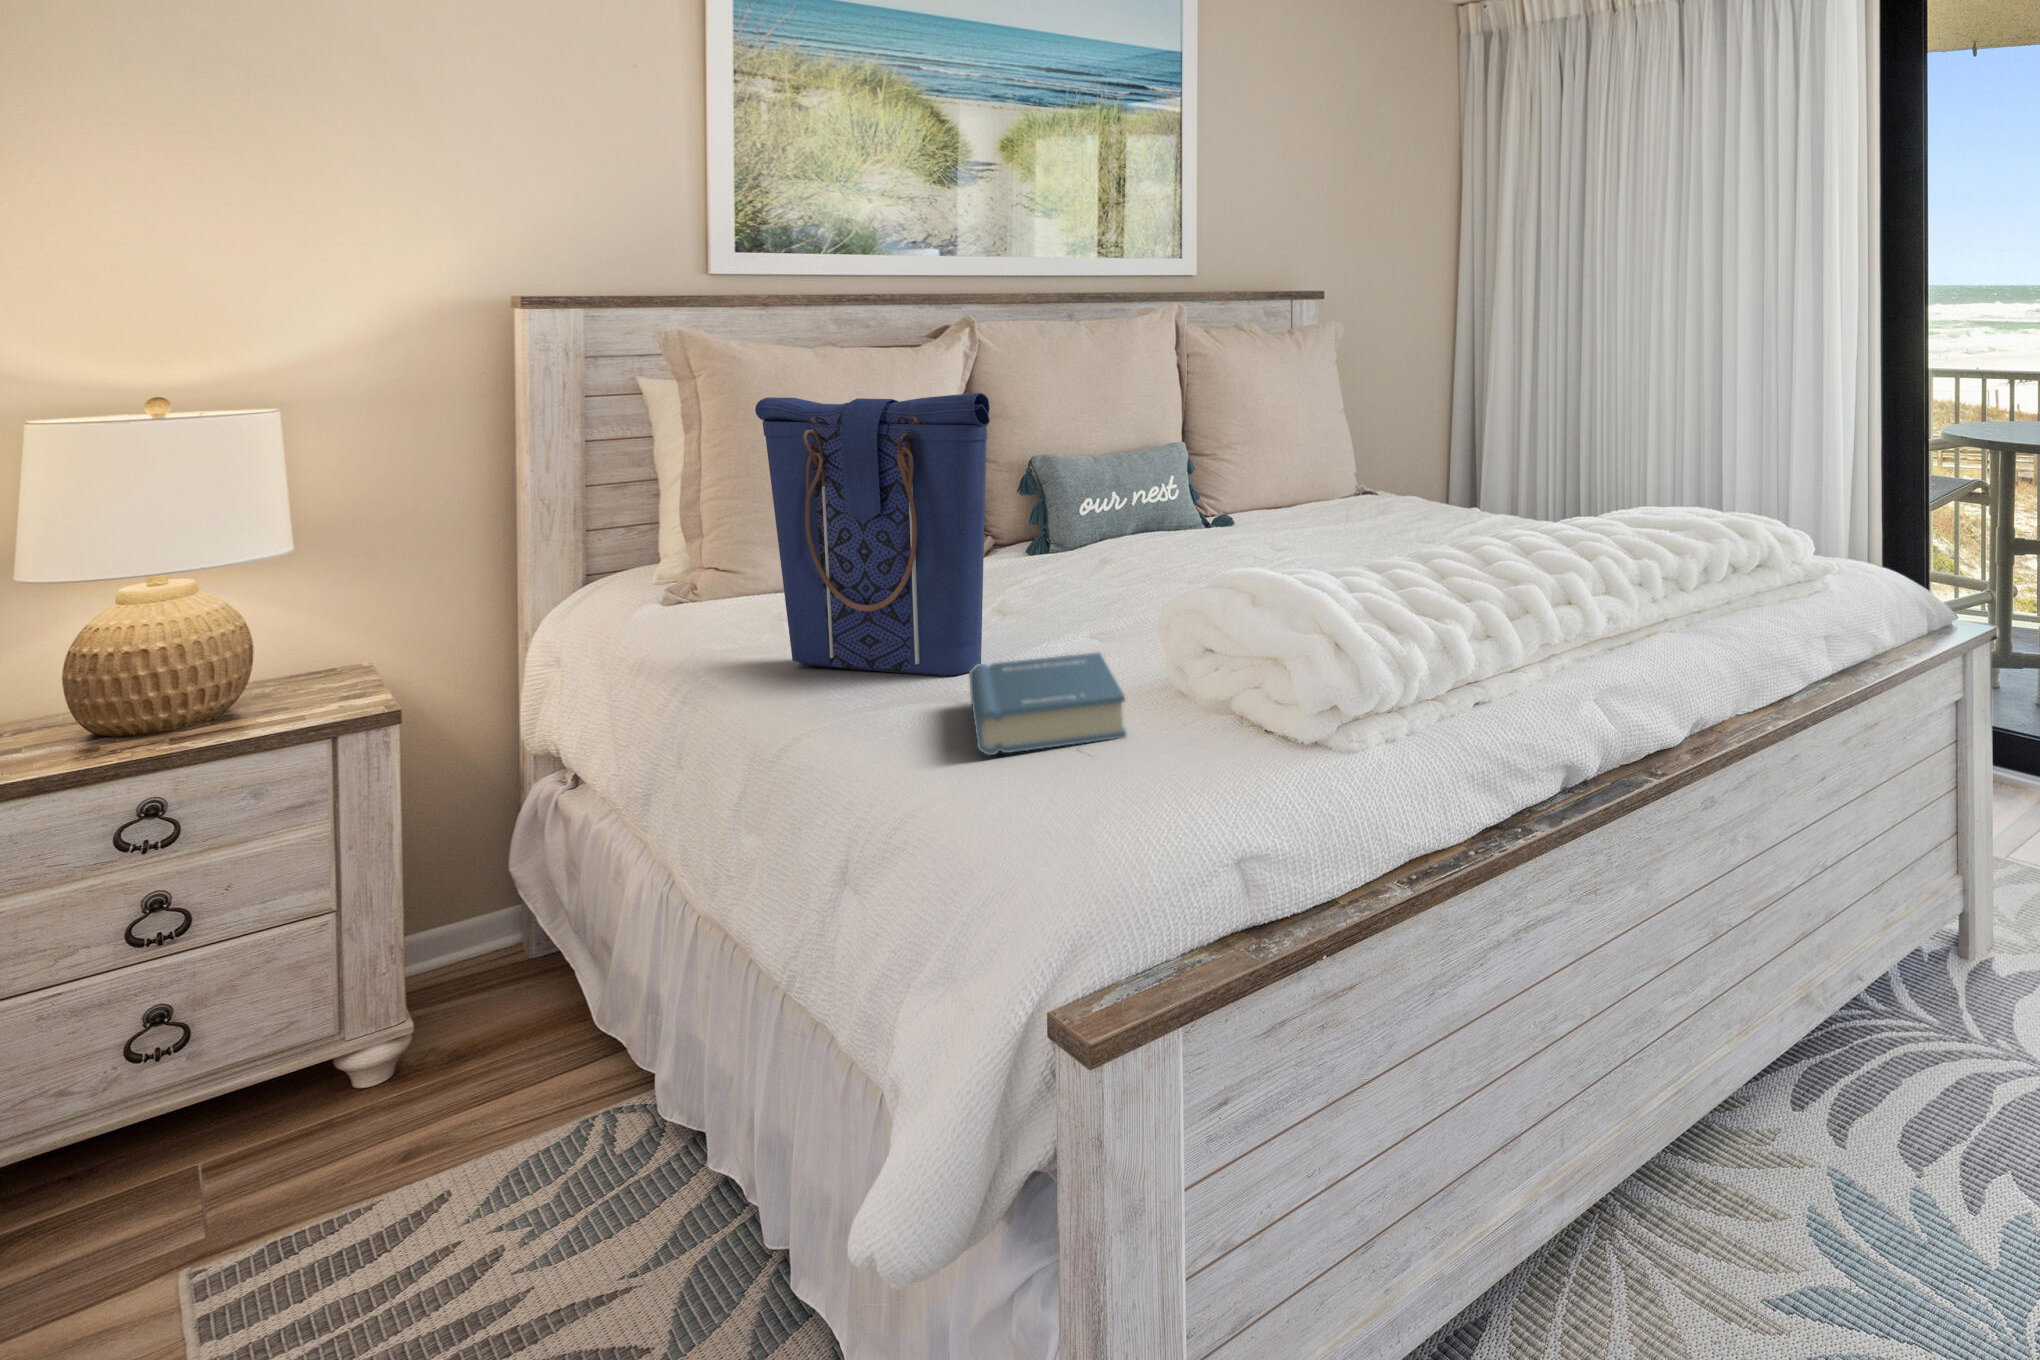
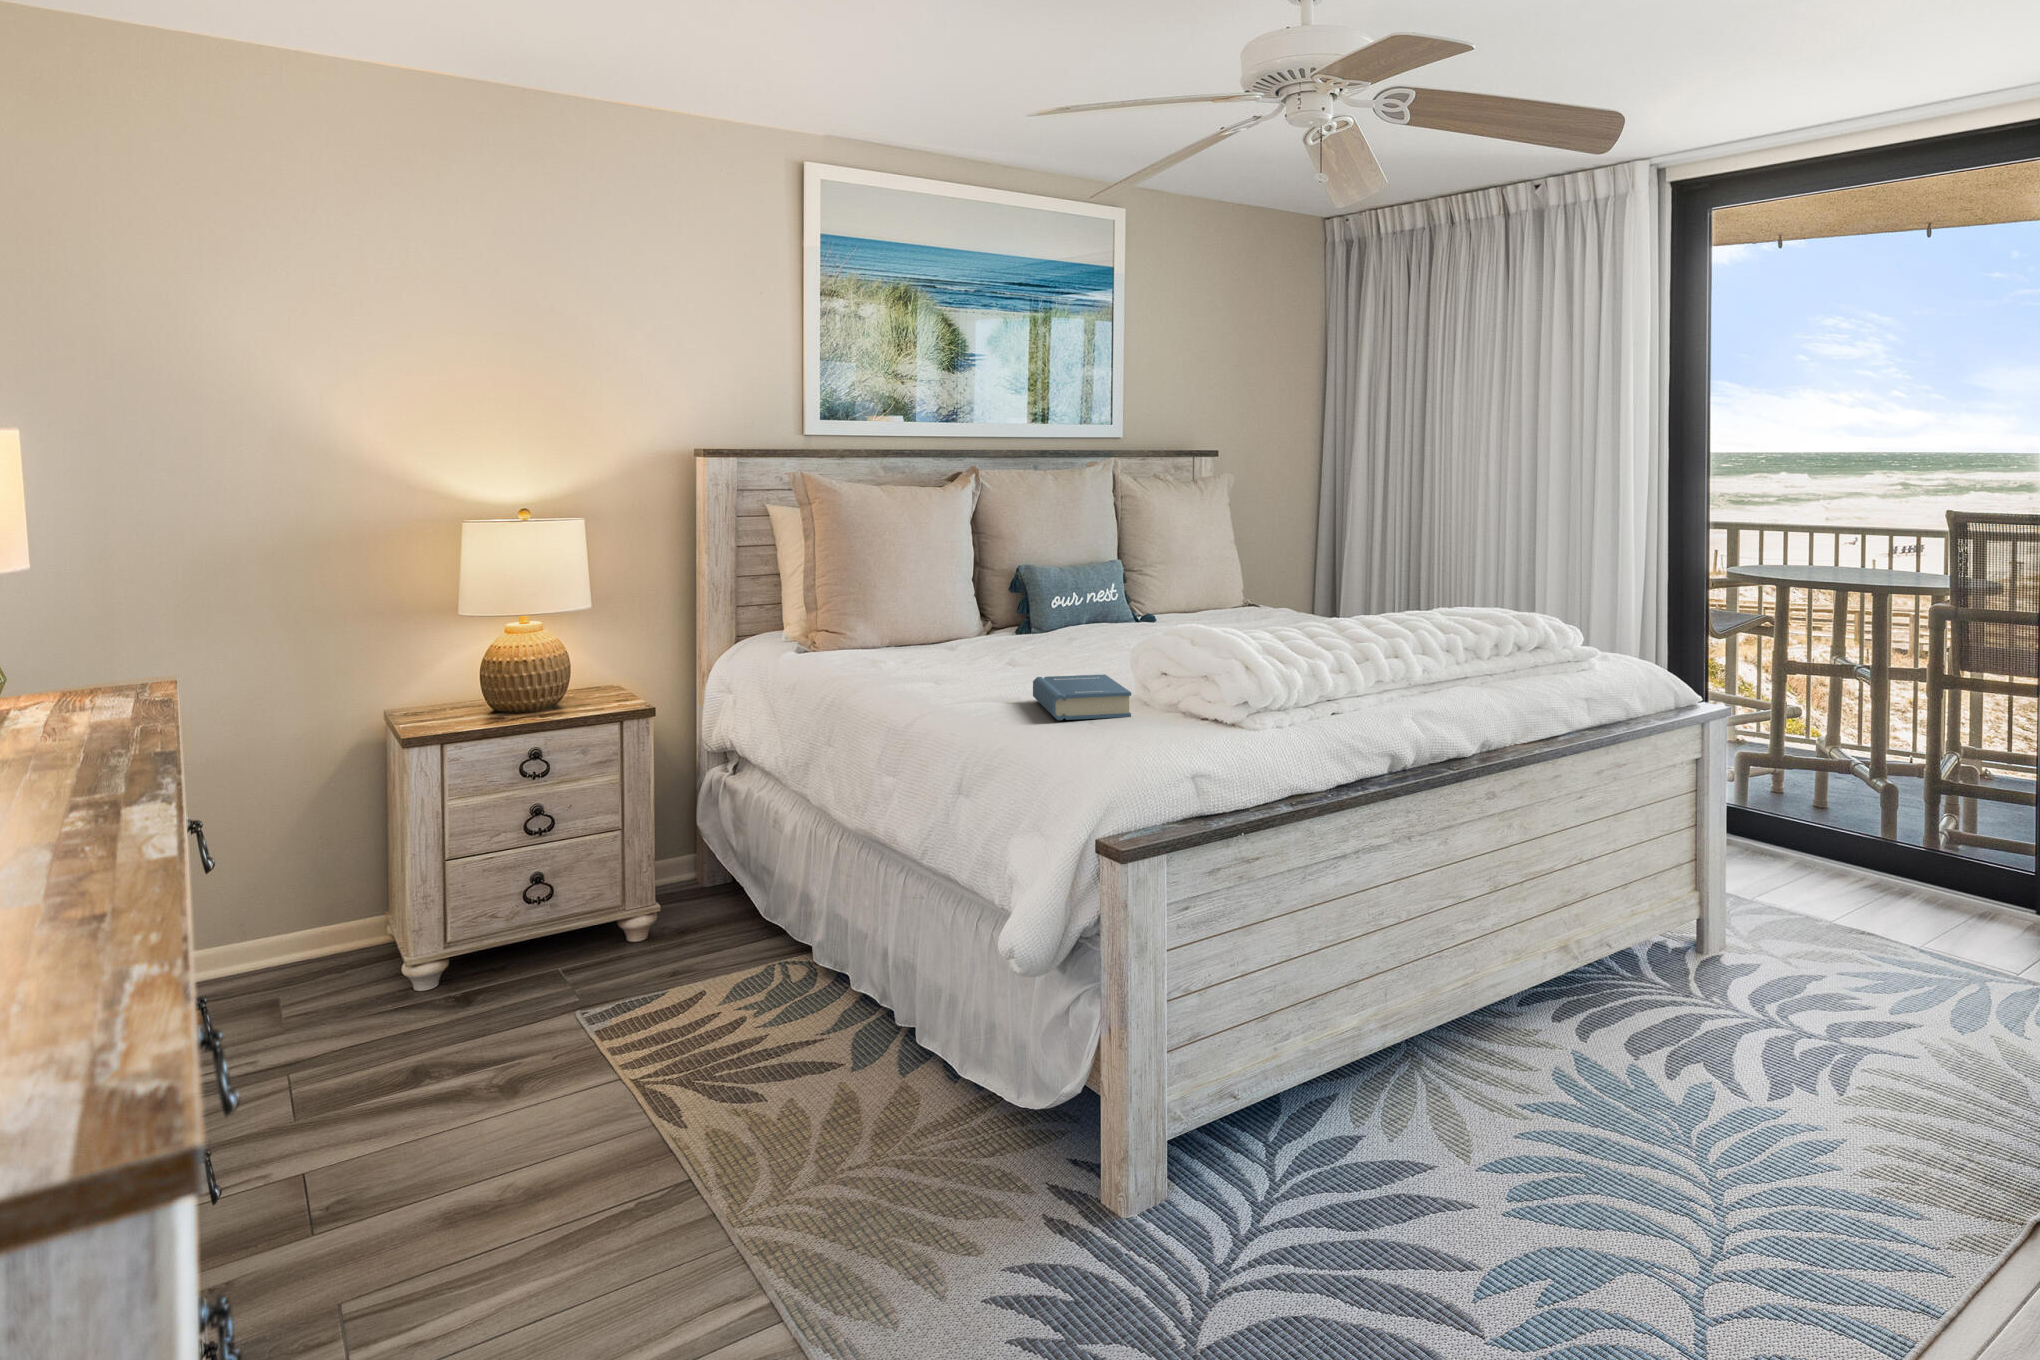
tote bag: present [755,393,990,676] -> none [900,517,1041,689]

